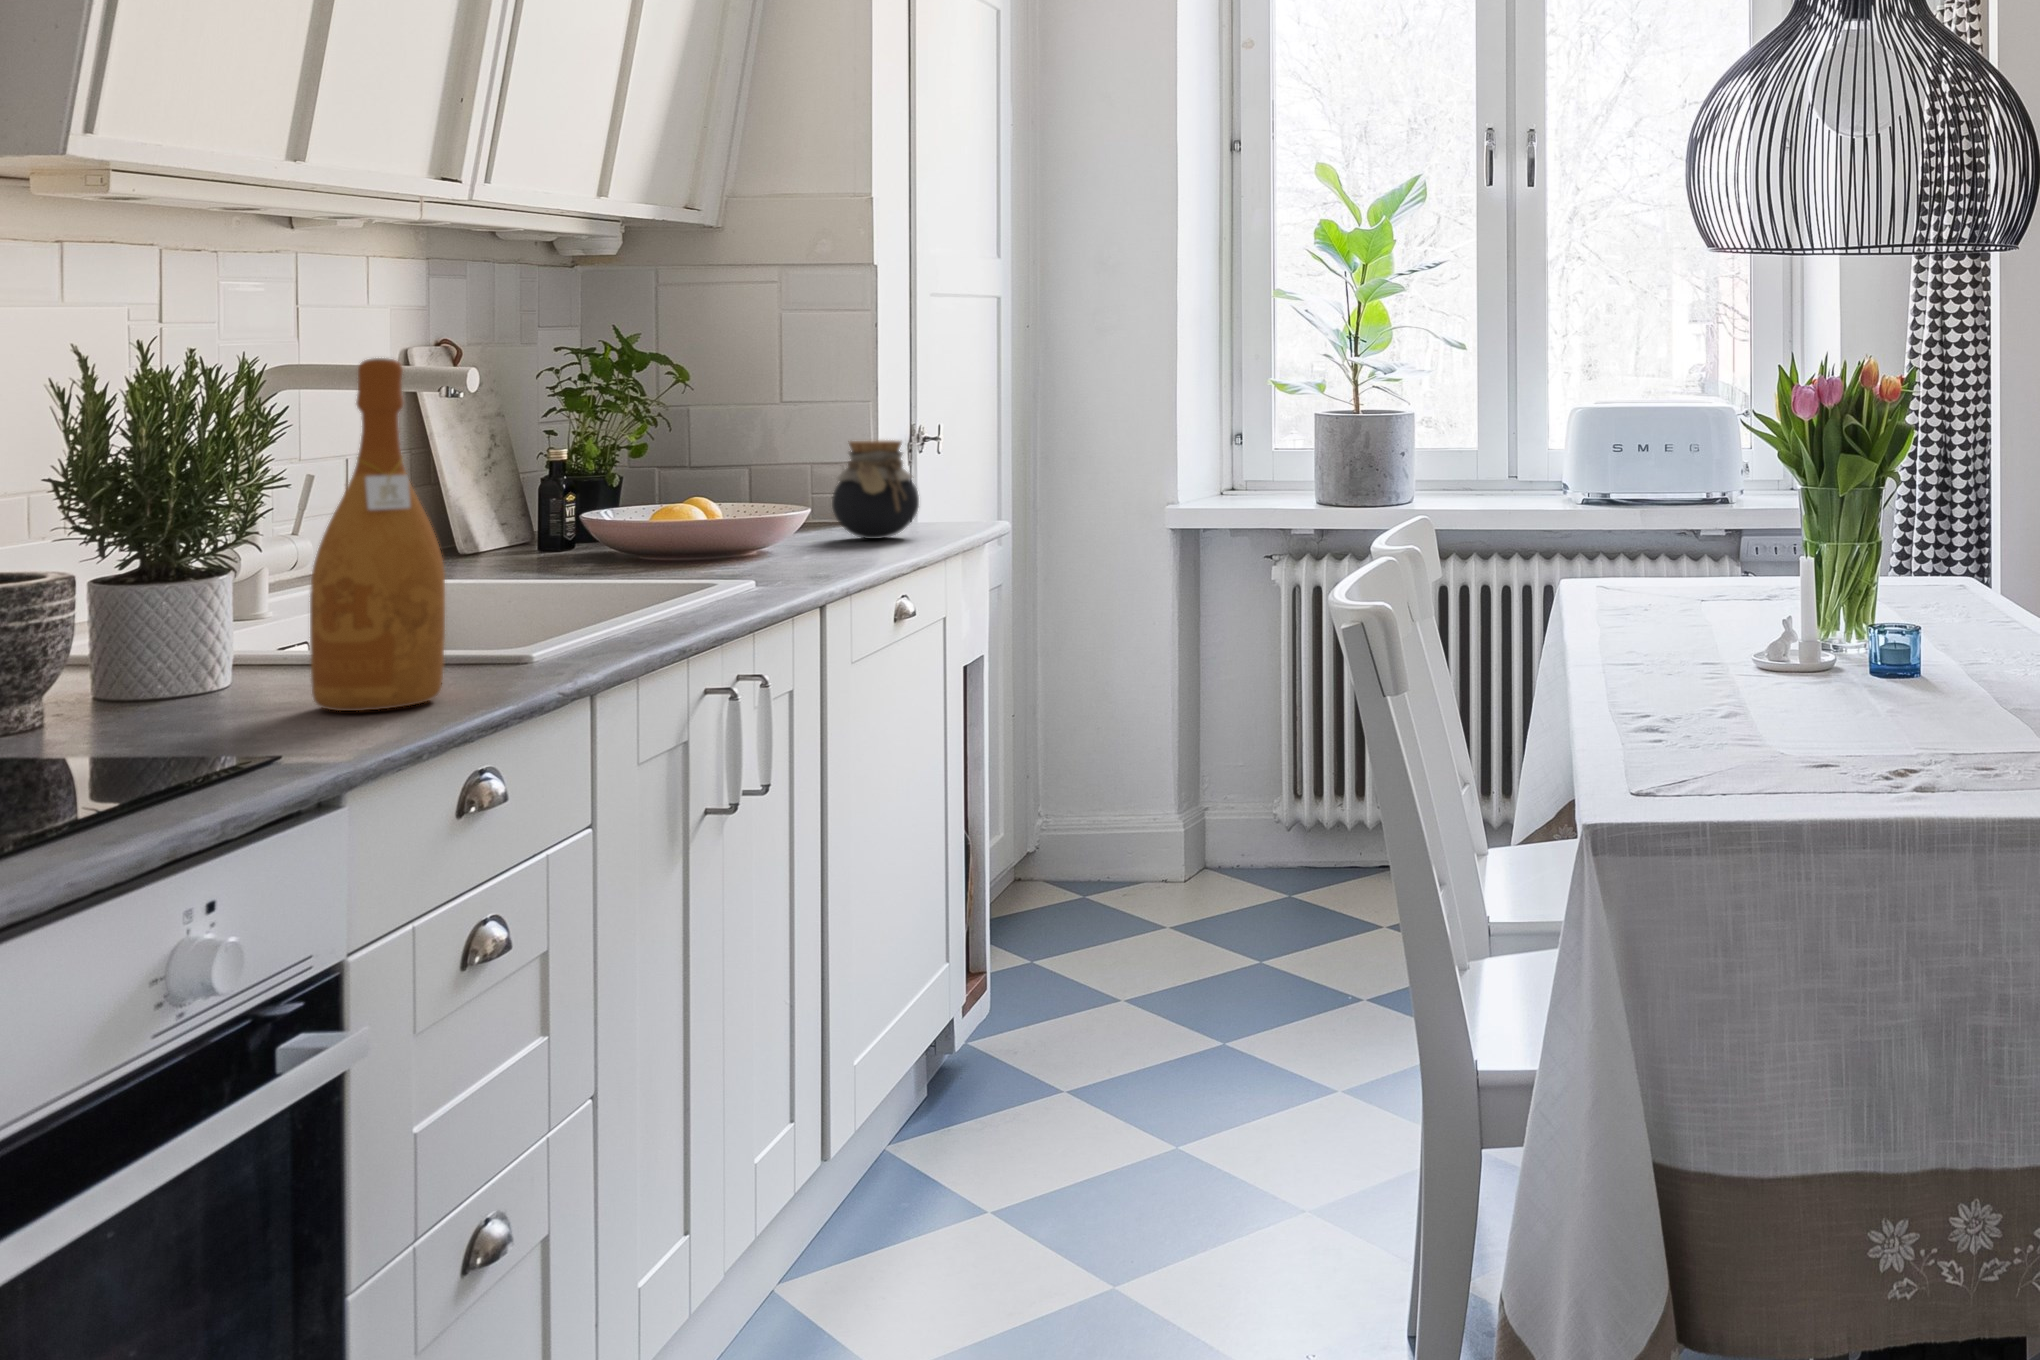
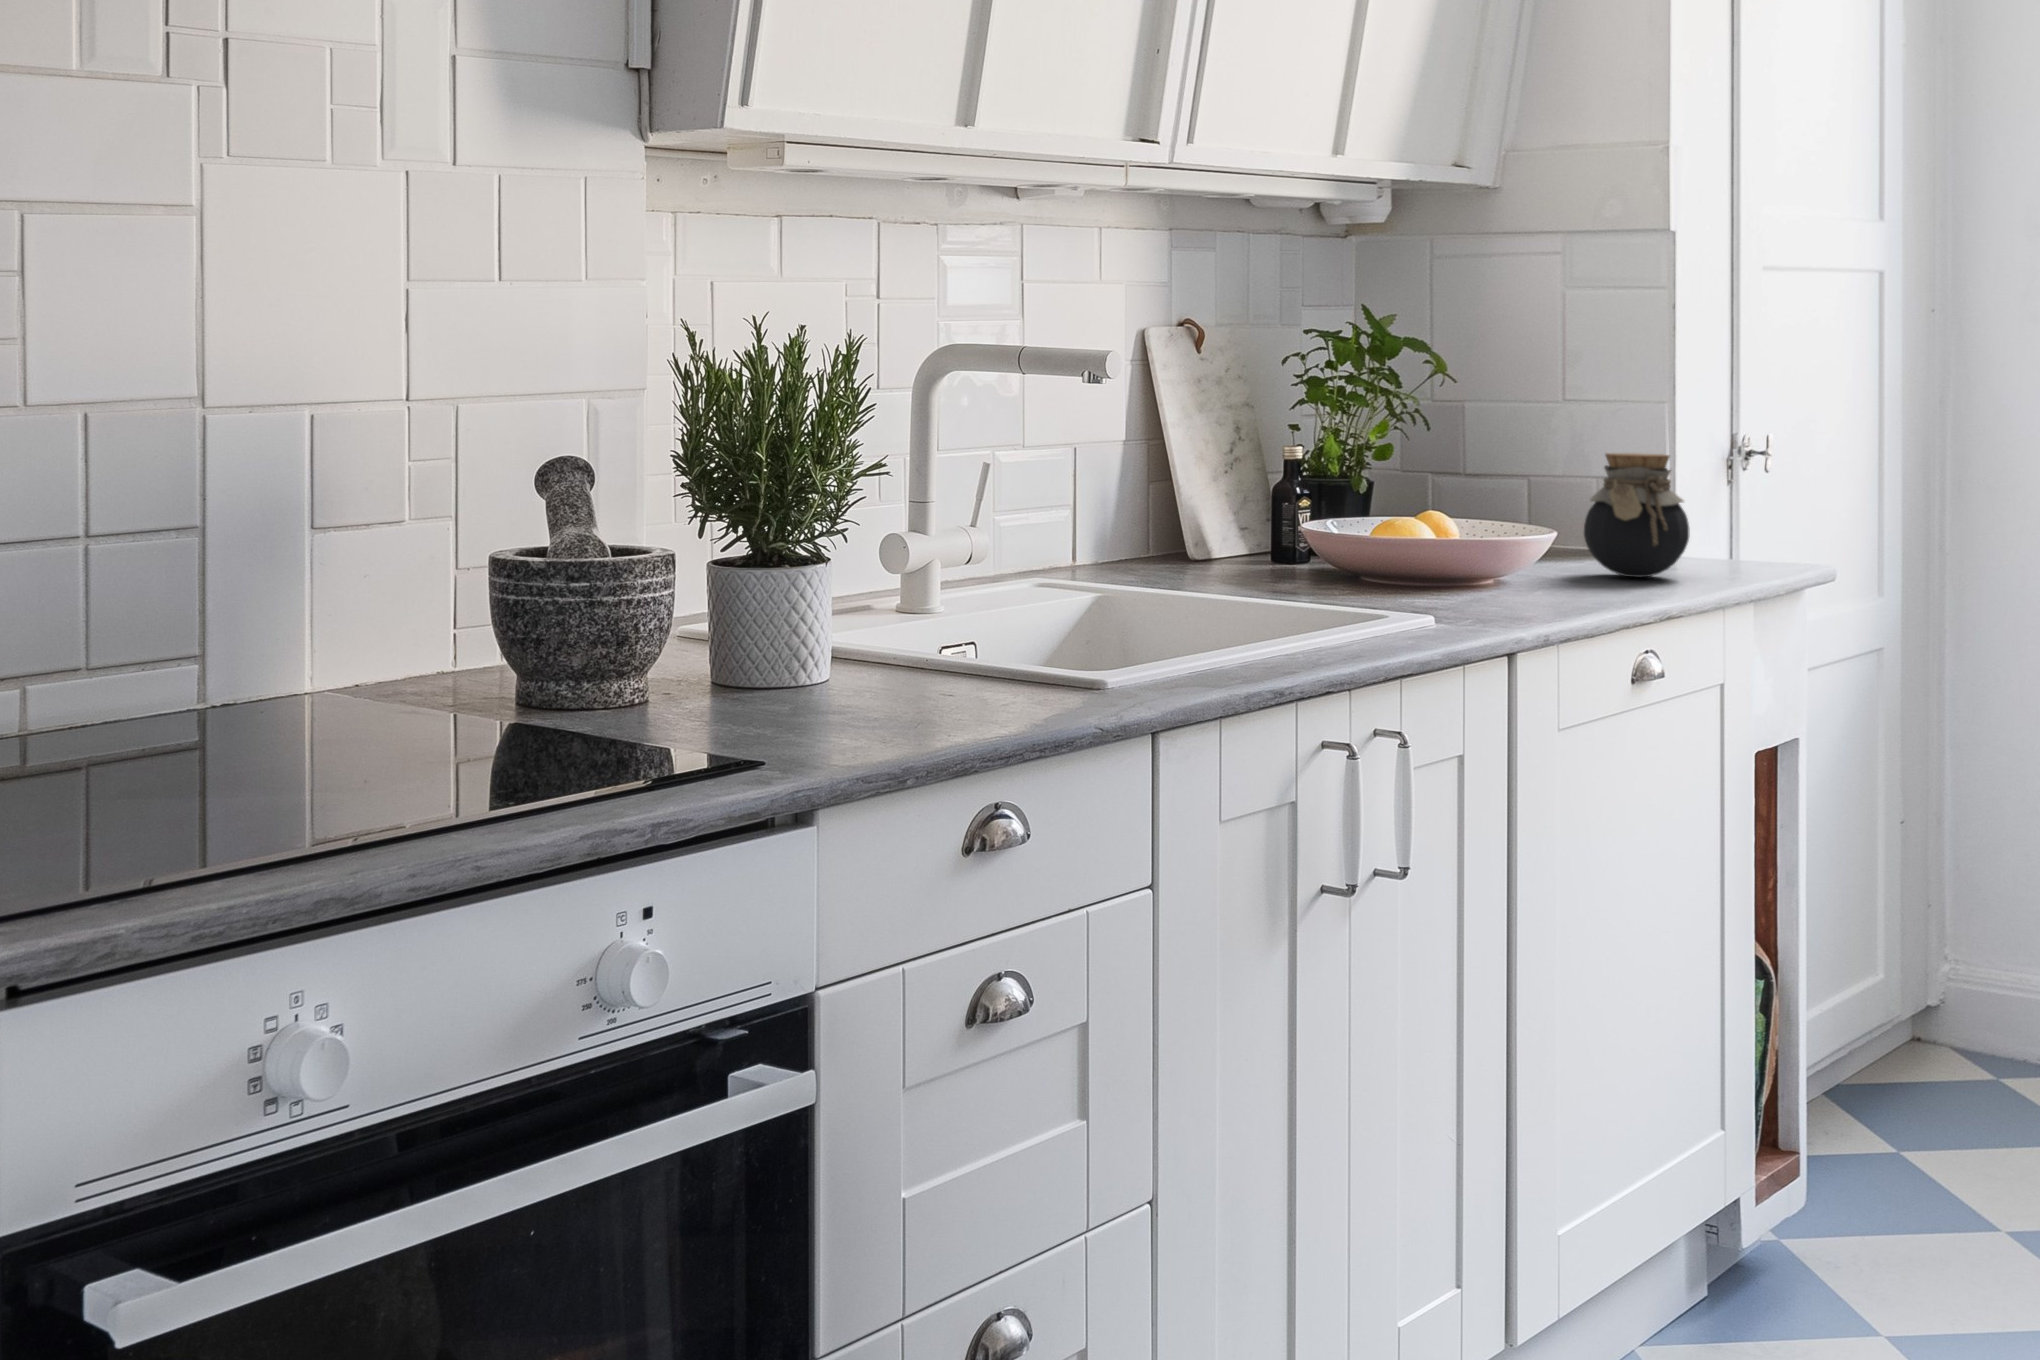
wine bottle: present [310,358,445,711] -> none [854,336,977,722]

